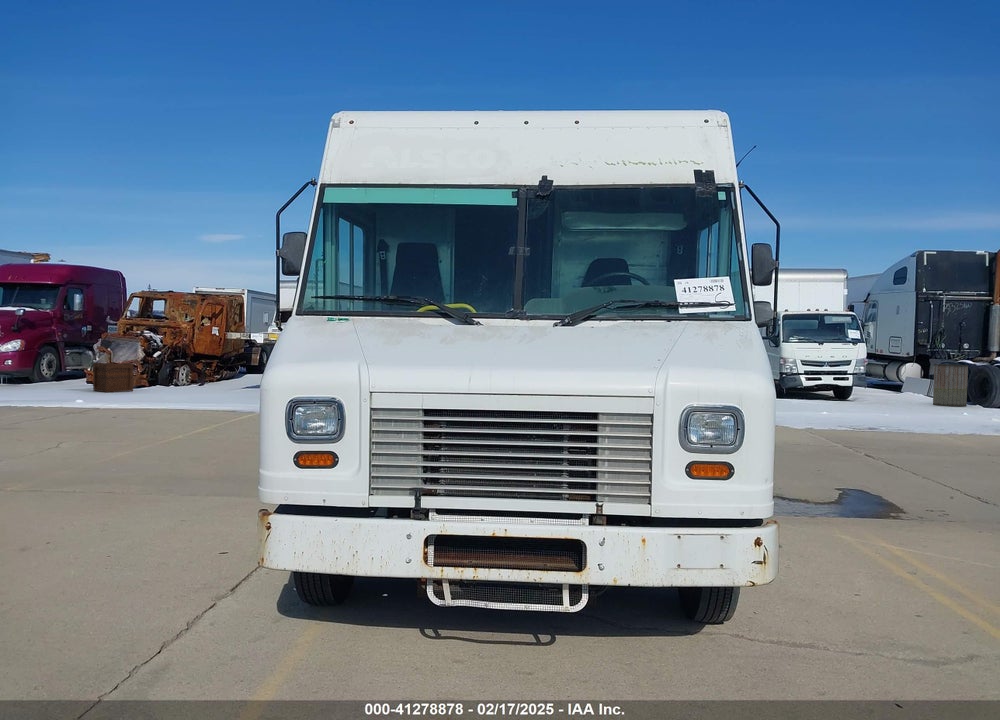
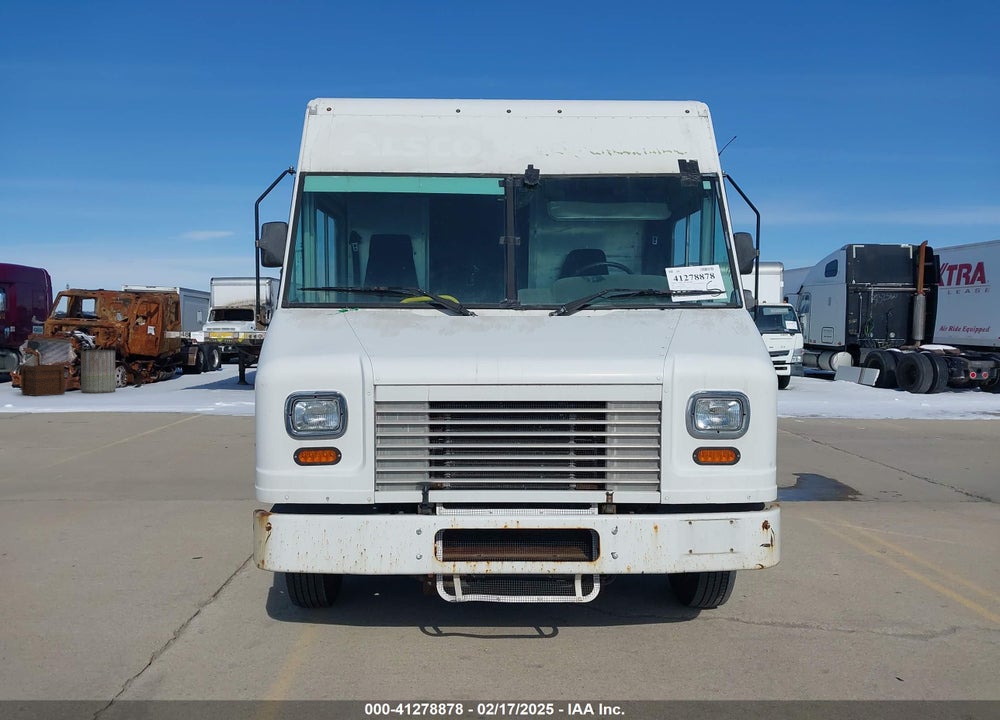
trash can: present [933,364,968,407] -> present [81,350,115,393]

